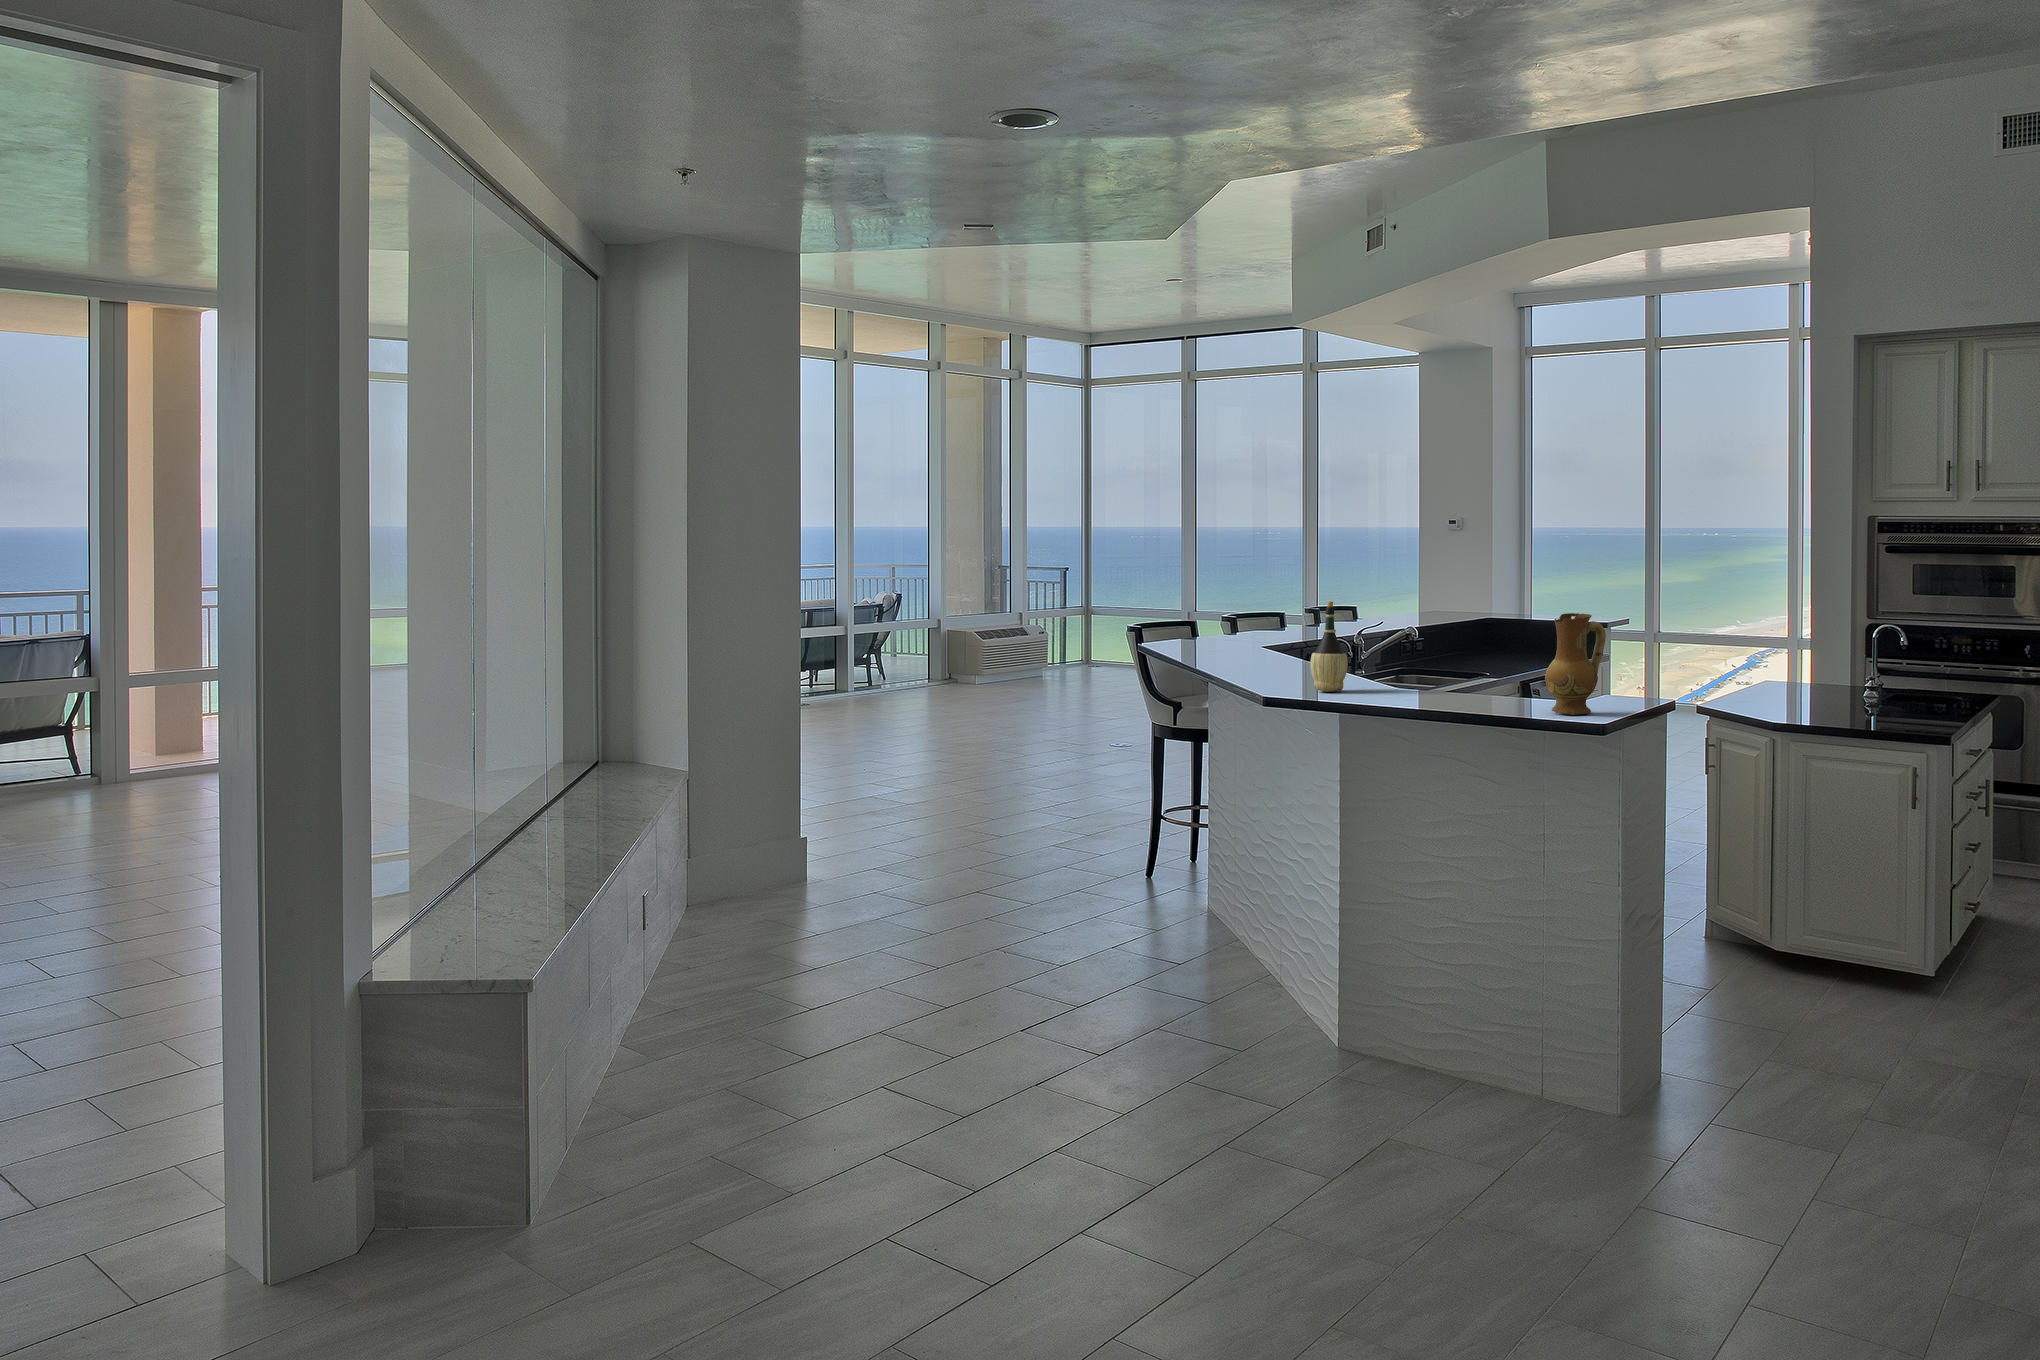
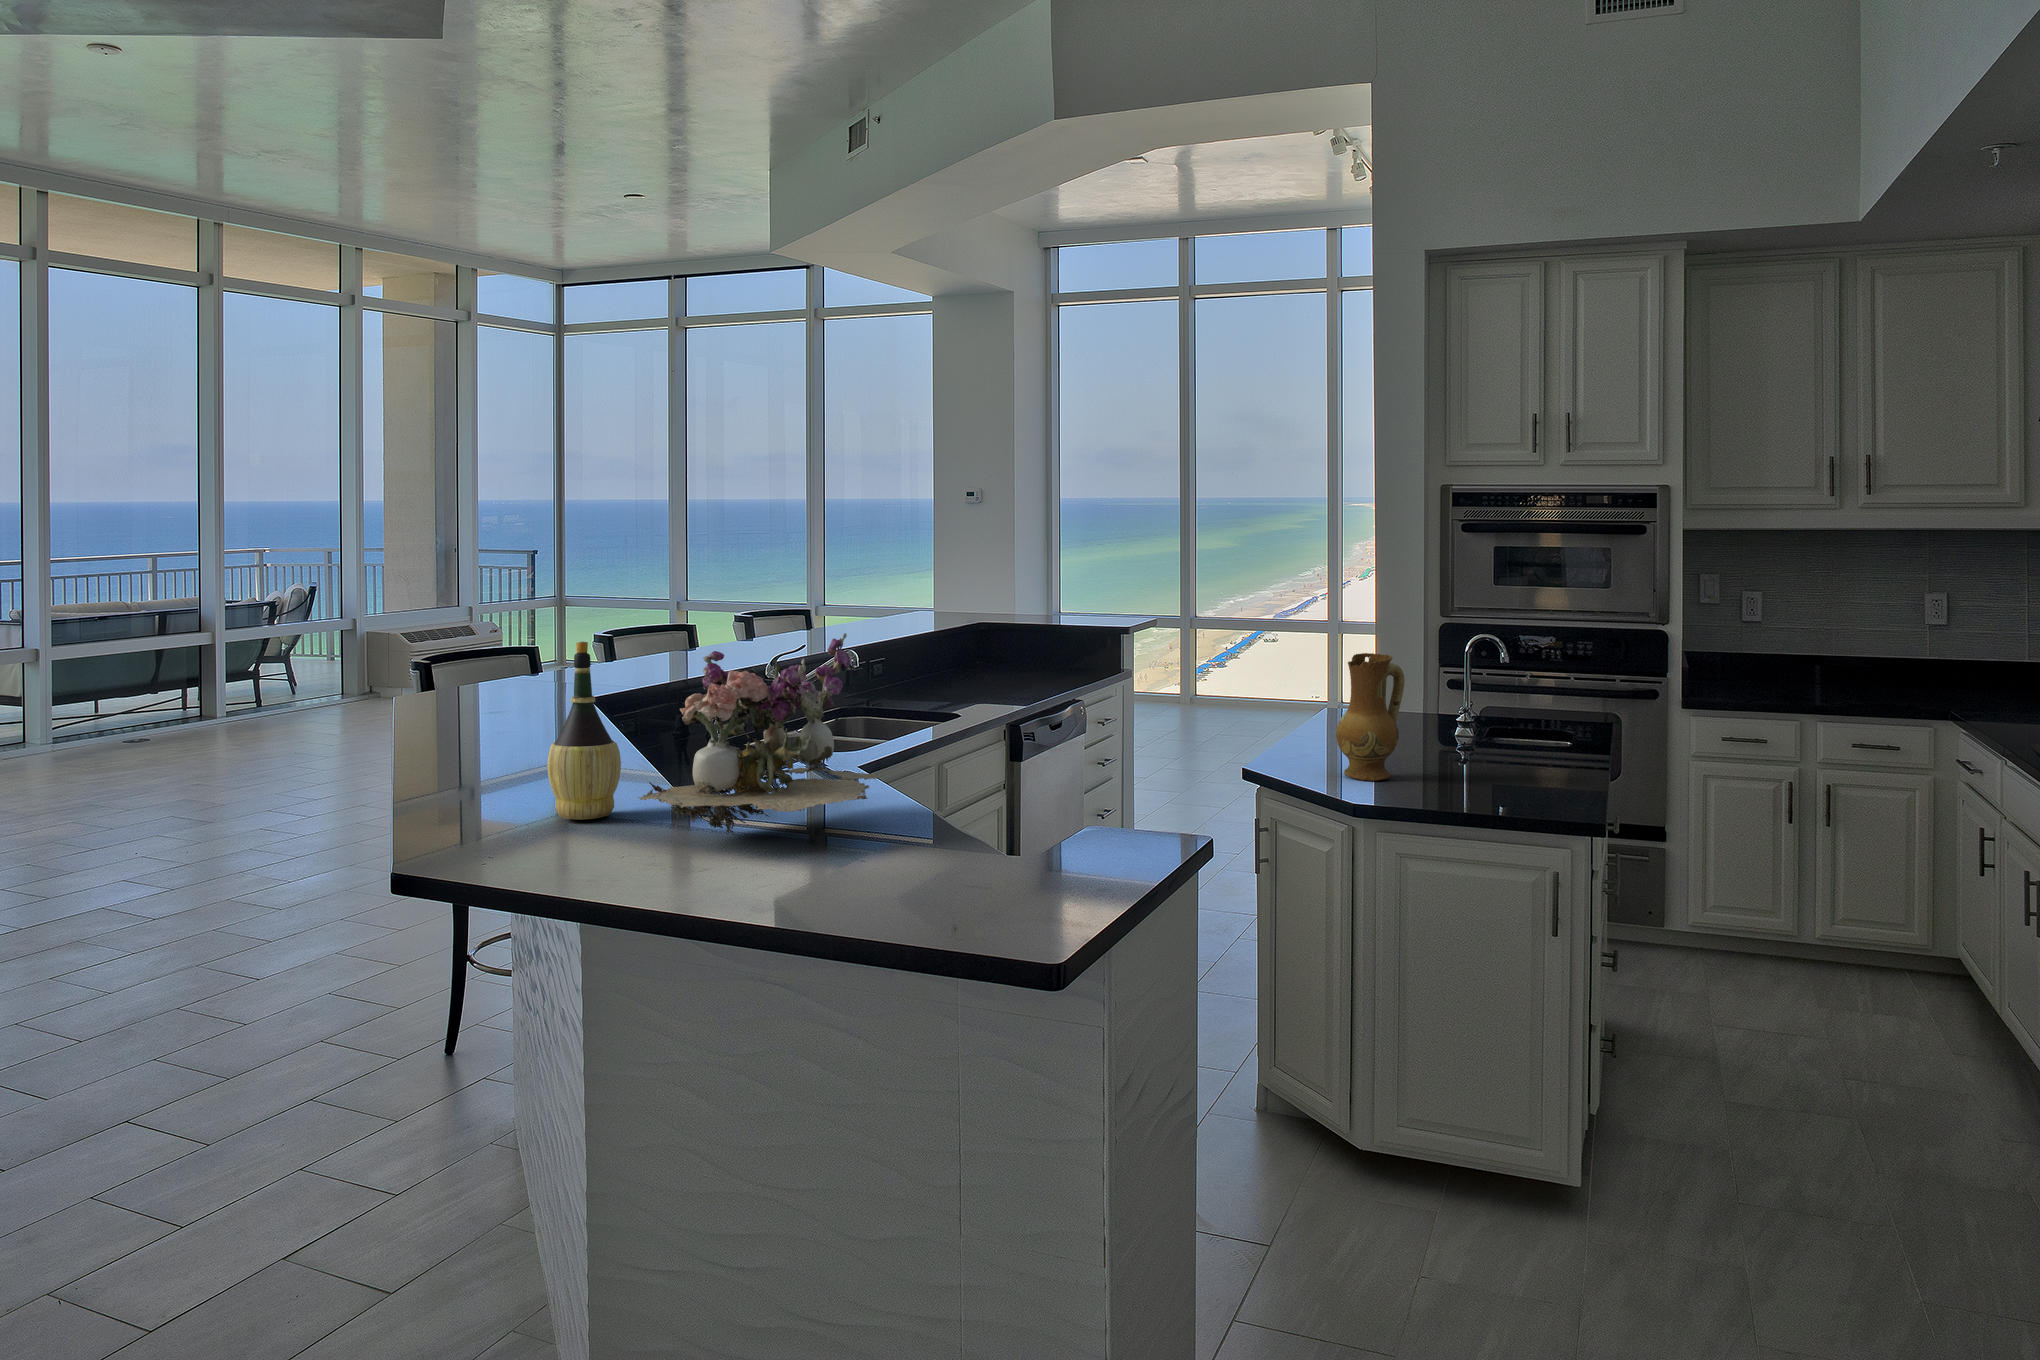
flower arrangement: none [1374,598,1494,696] -> present [638,633,881,835]
ceramic jug: present [1545,613,1606,715] -> present [1336,653,1404,781]

